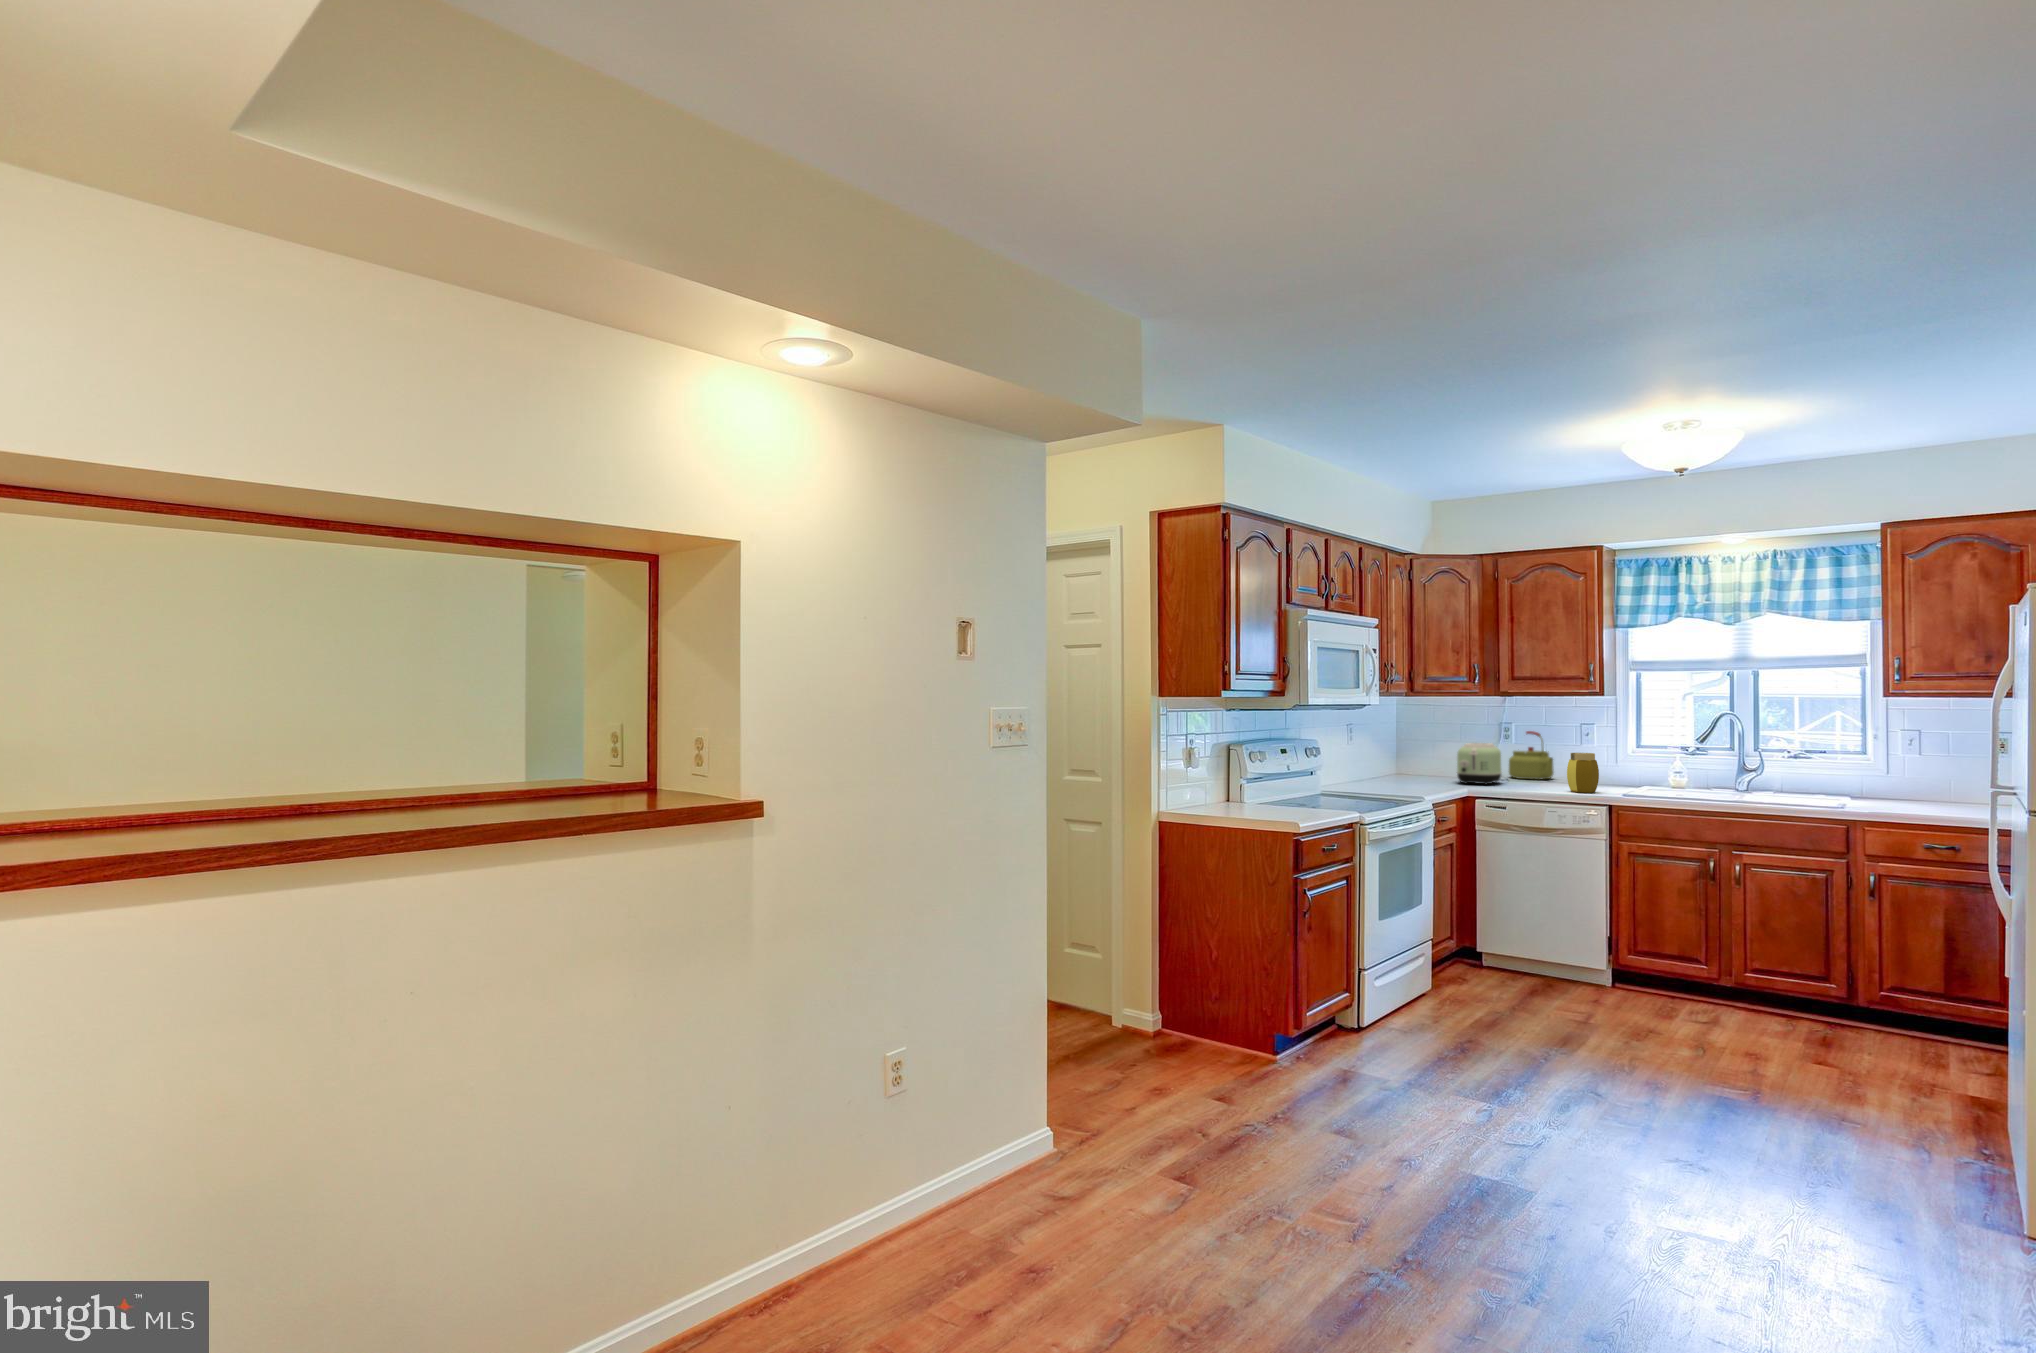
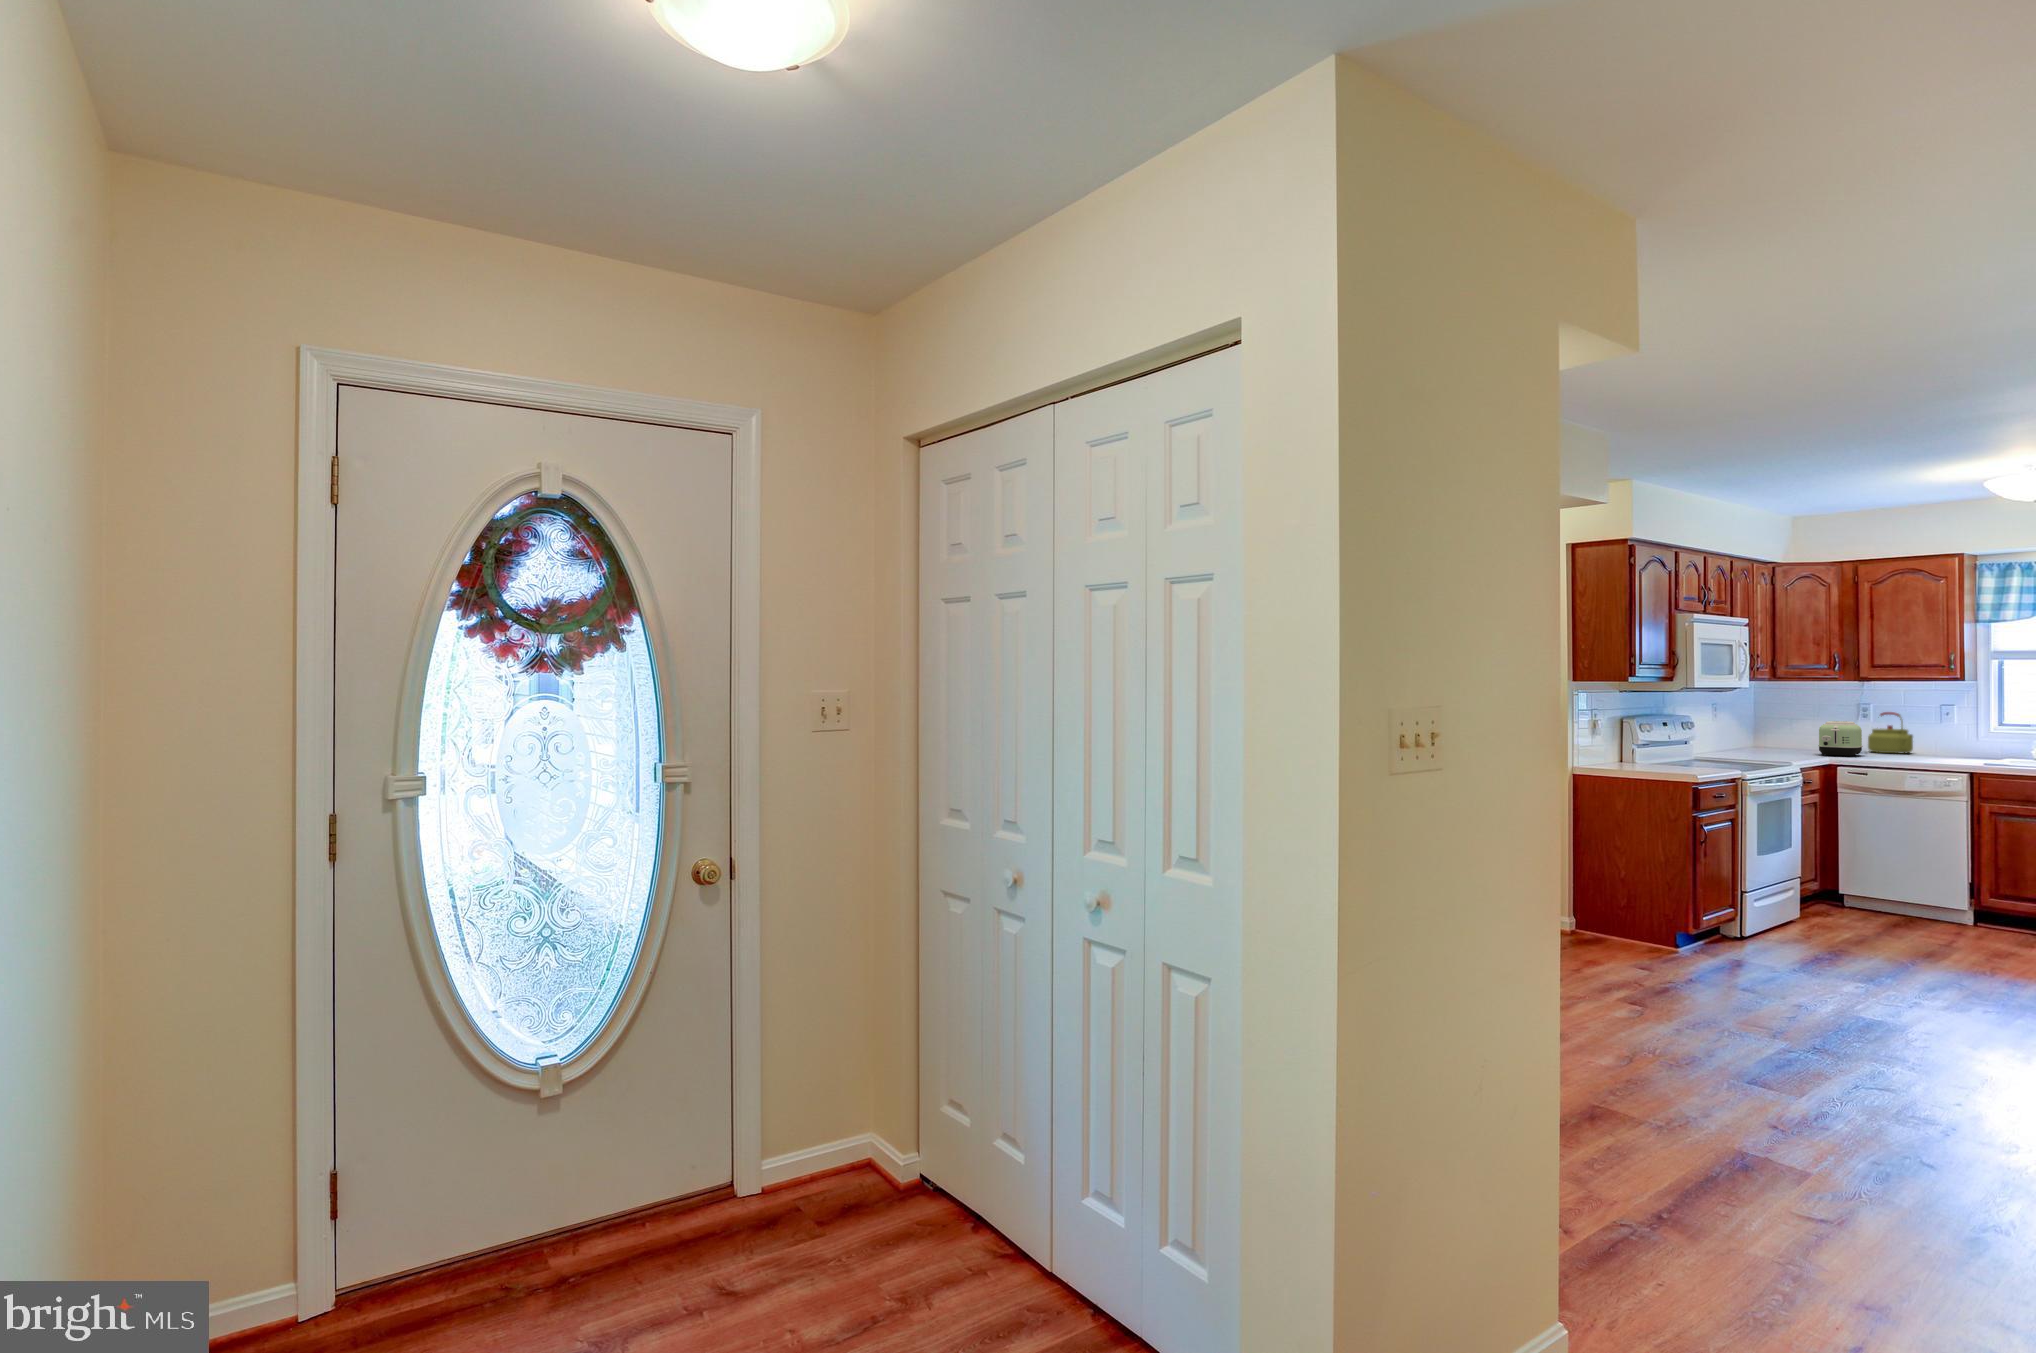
jar: present [1567,753,1599,793] -> none [1928,729,1959,763]

